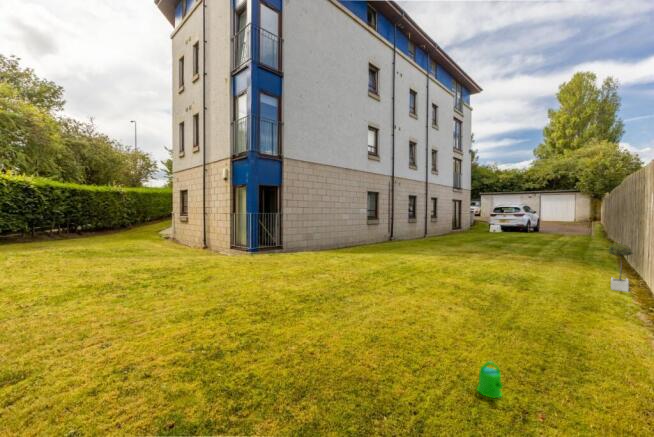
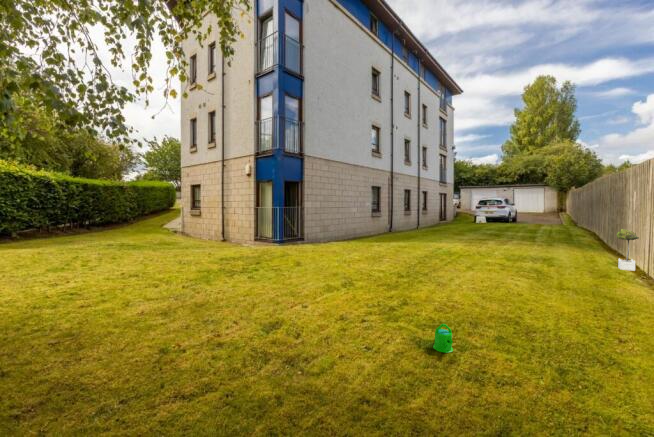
watering can: present [477,361,503,398] -> present [433,324,453,353]

